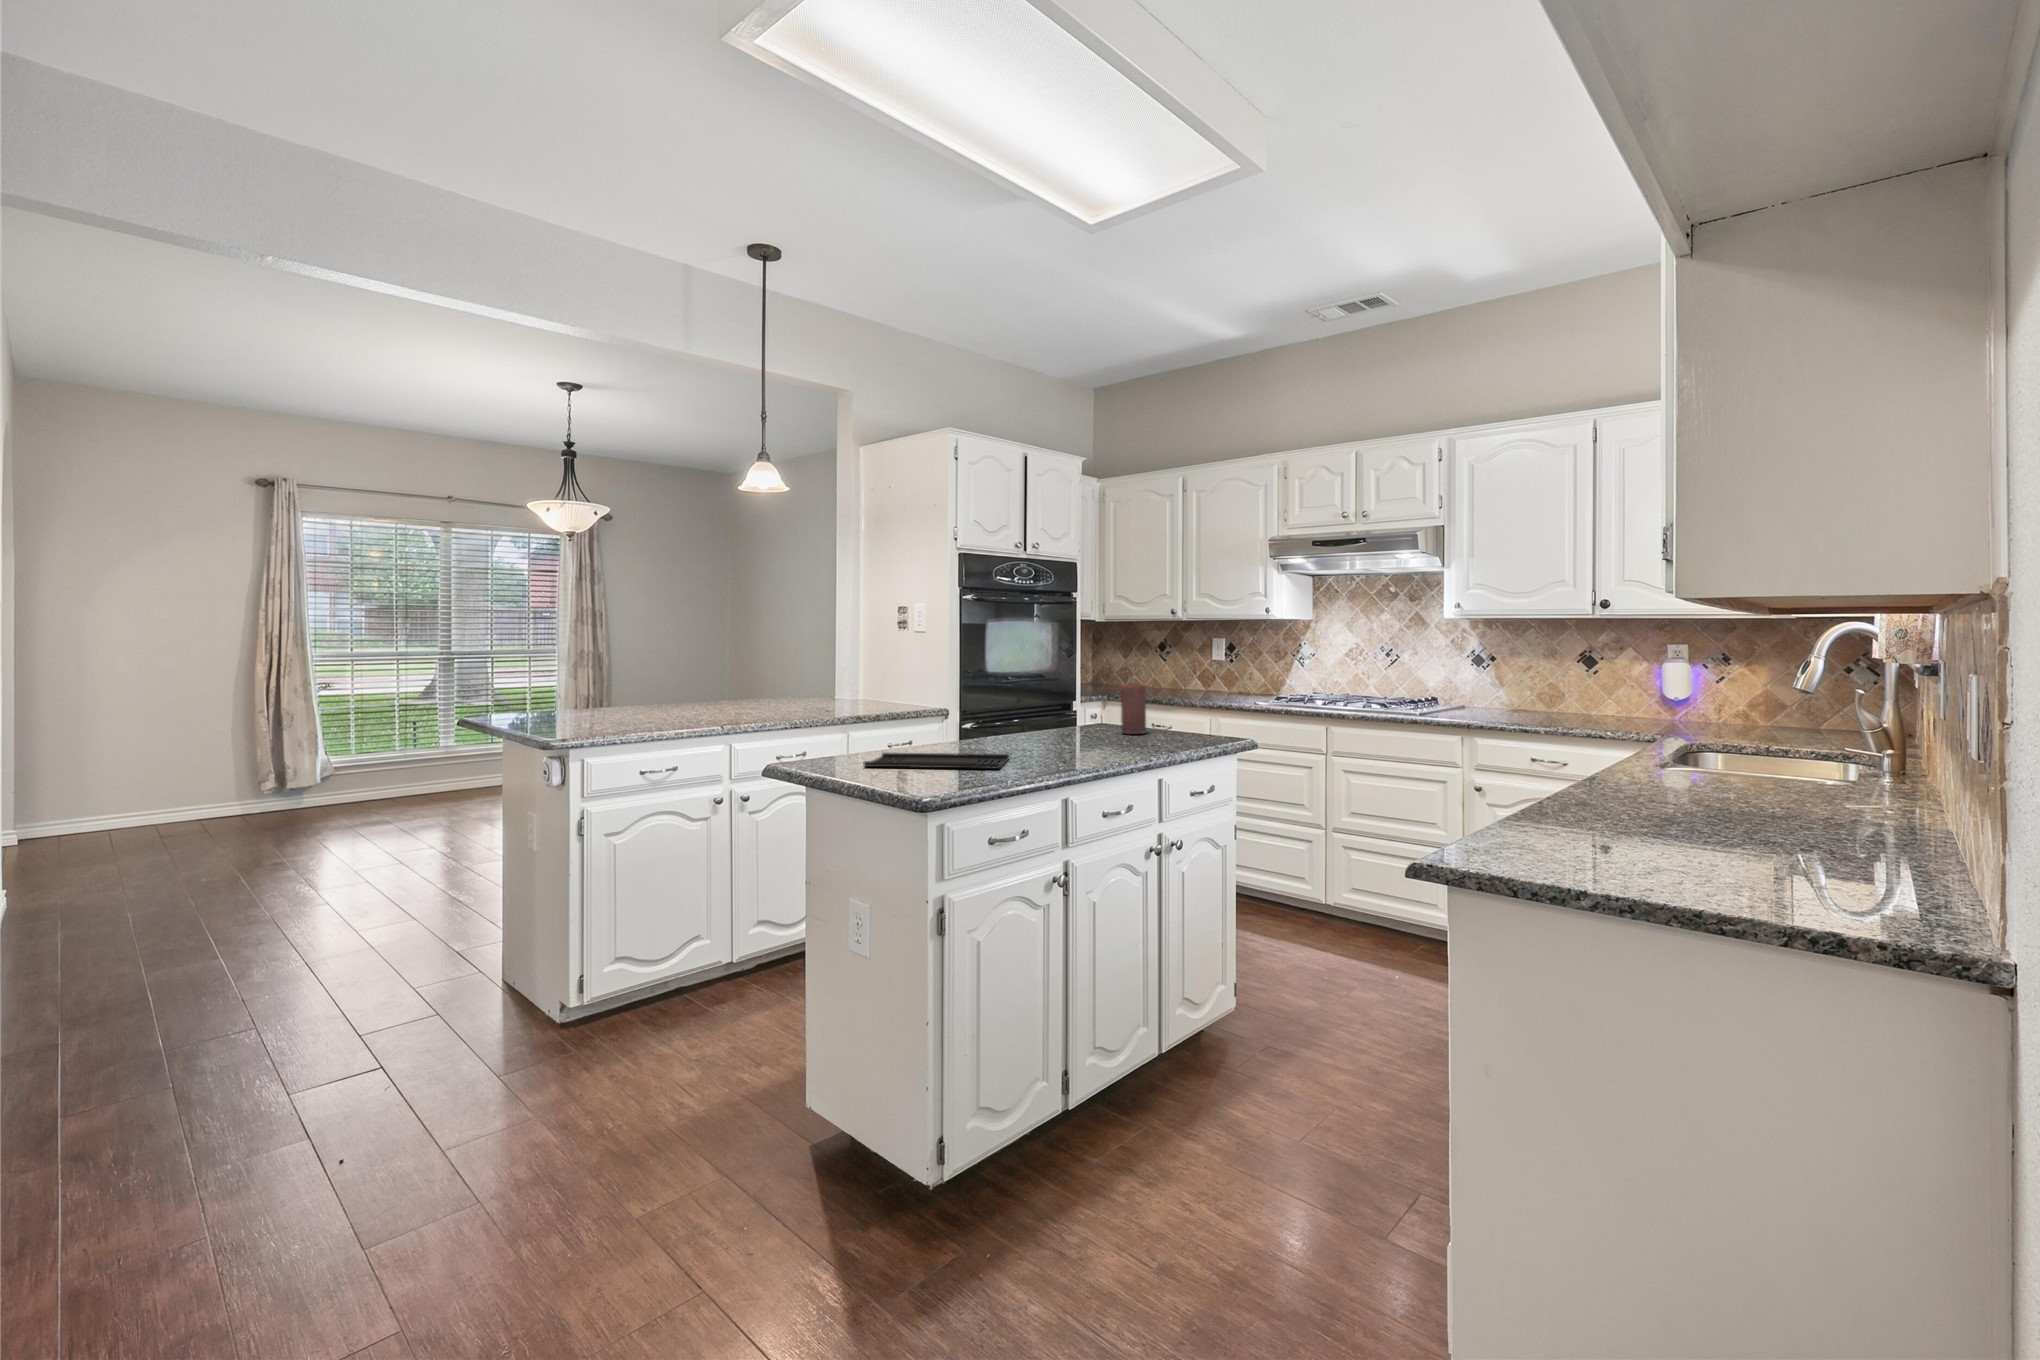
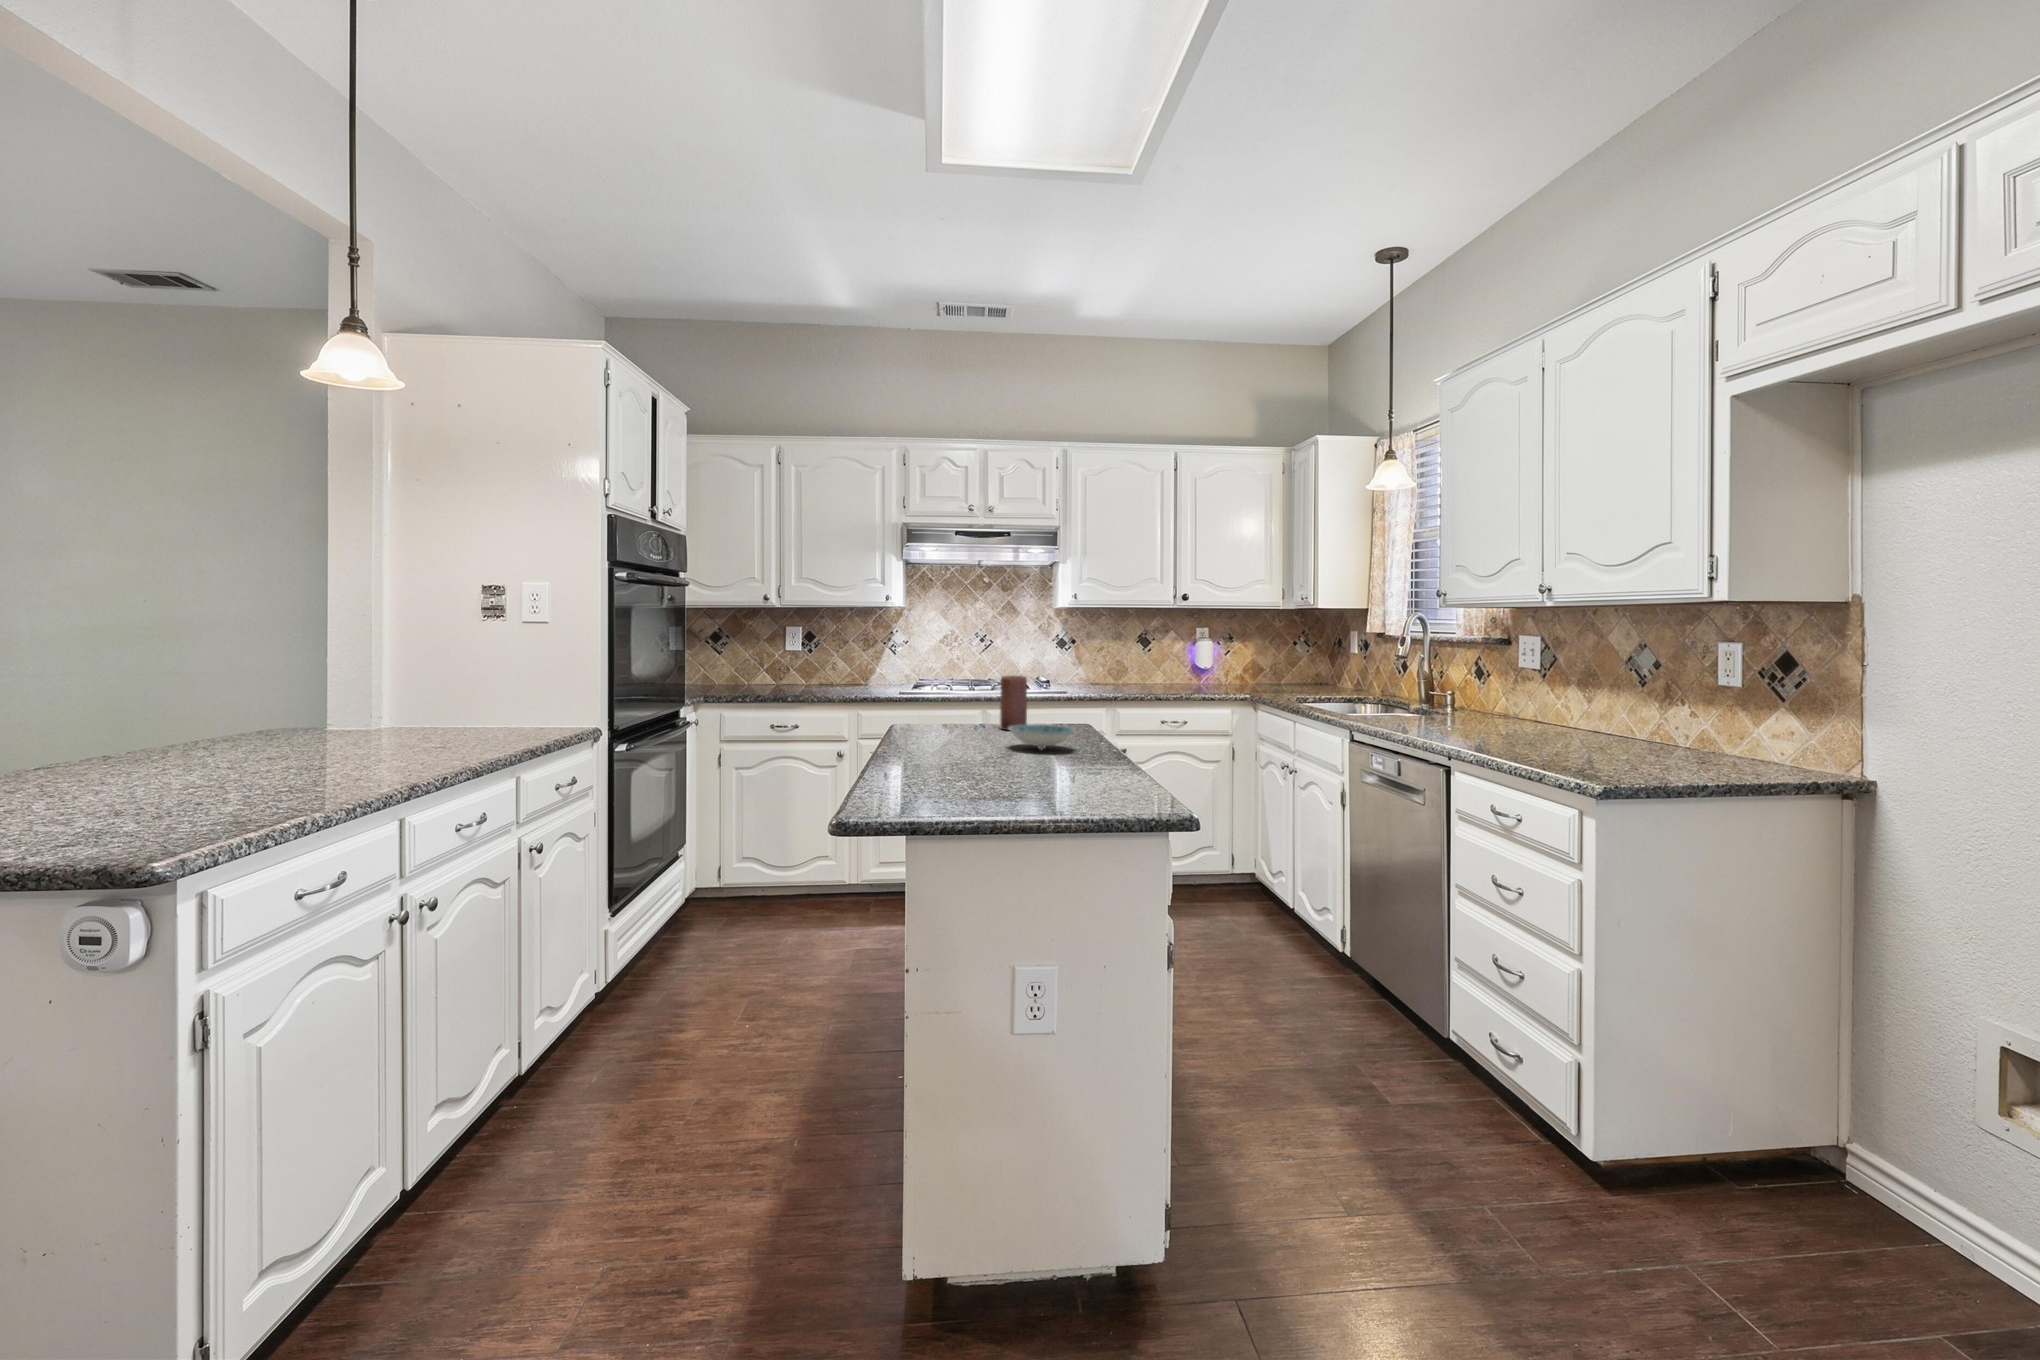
ceramic bowl: none [1044,726,1097,748] -> present [1008,725,1075,749]
tray: present [863,753,1009,769] -> none [937,762,1111,800]

